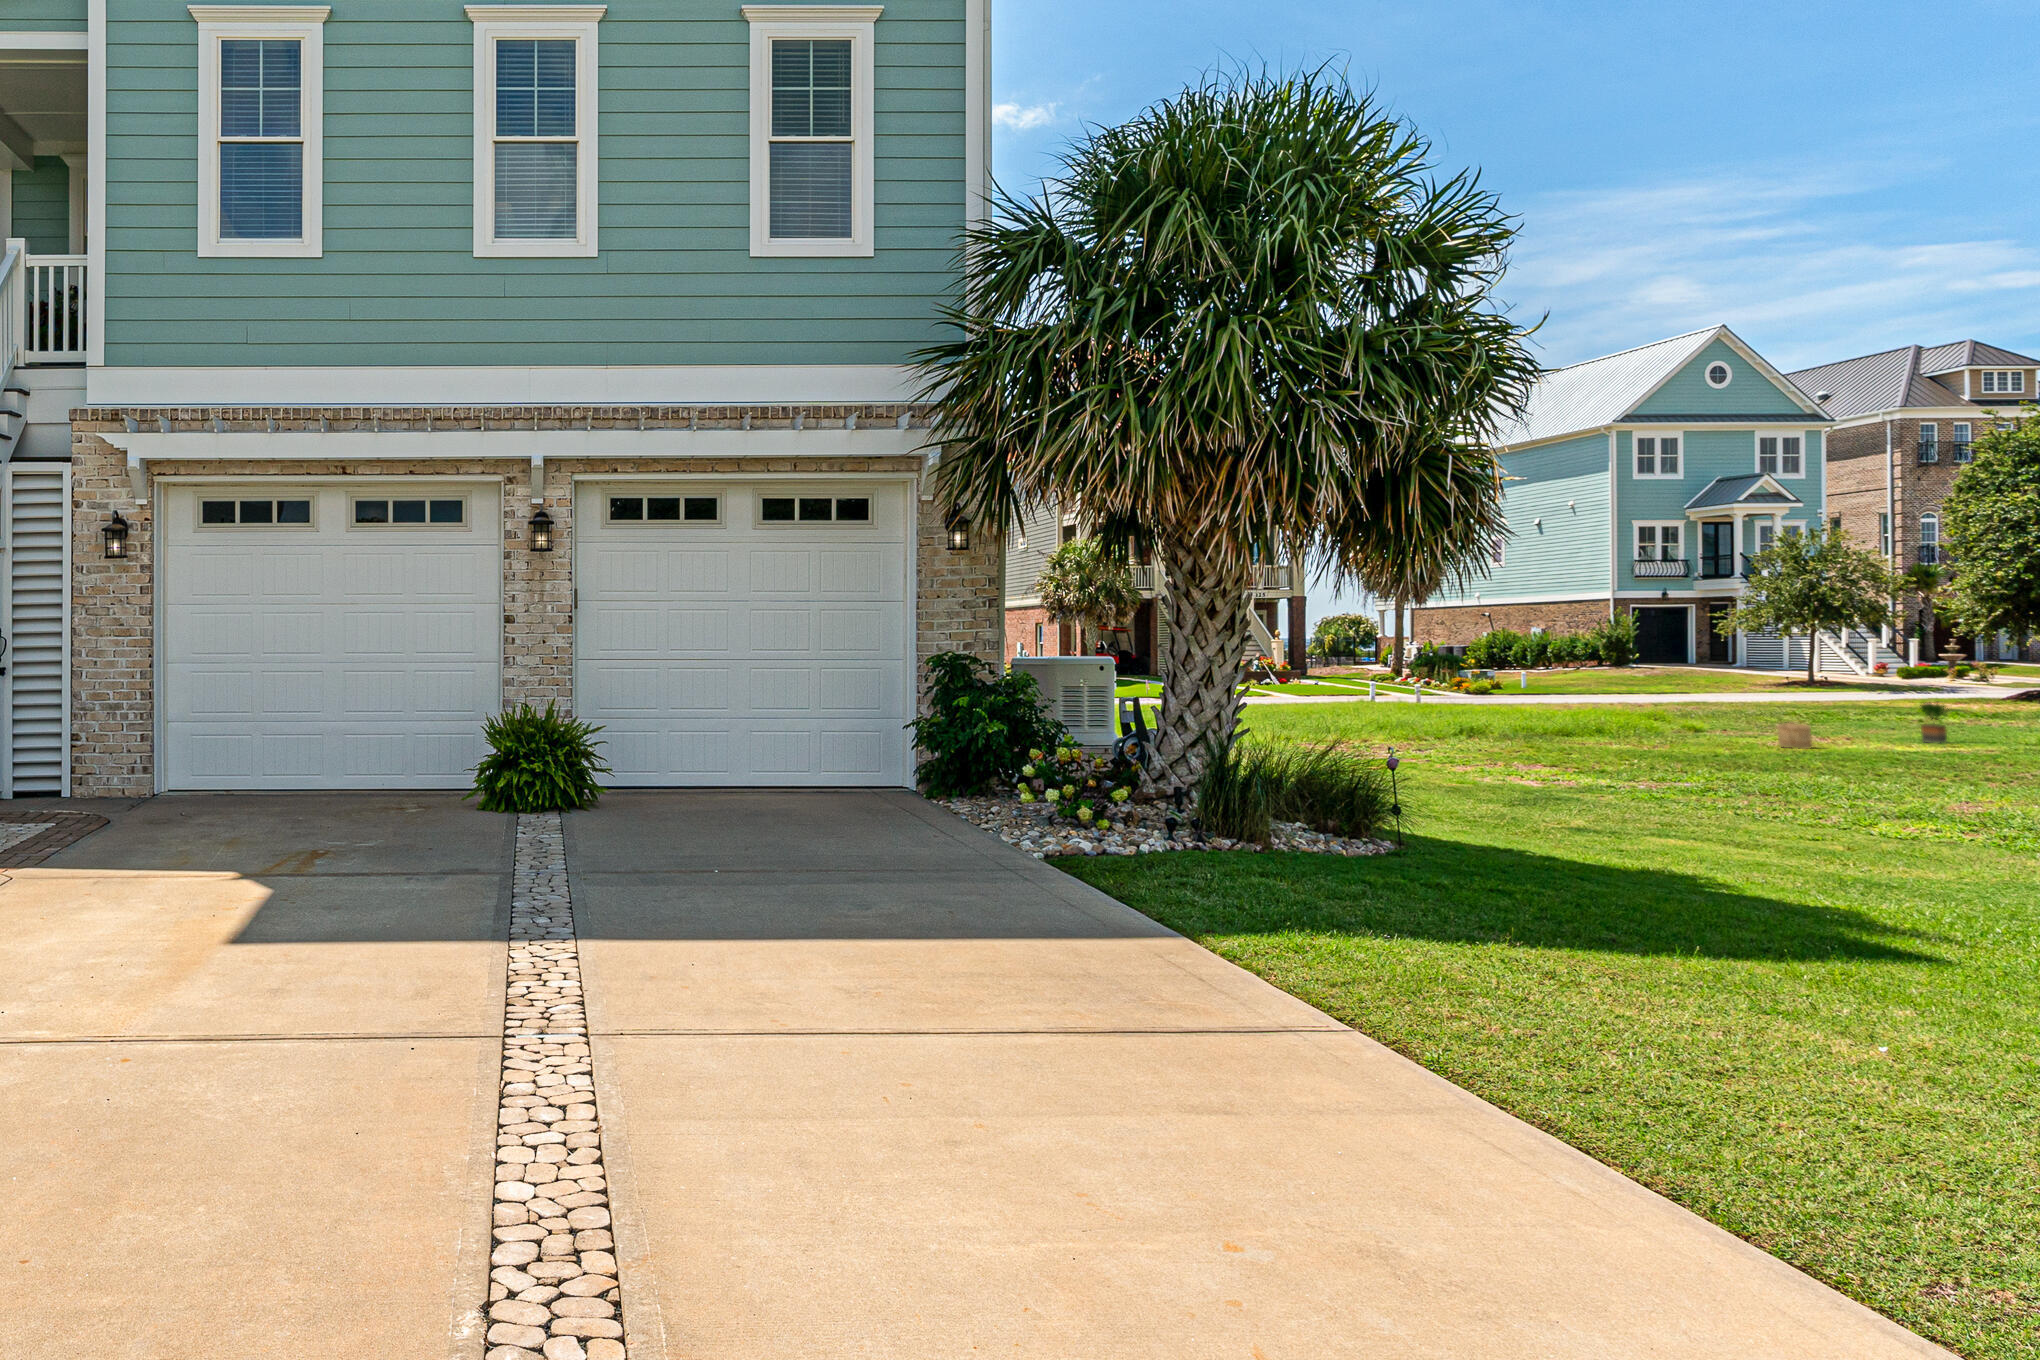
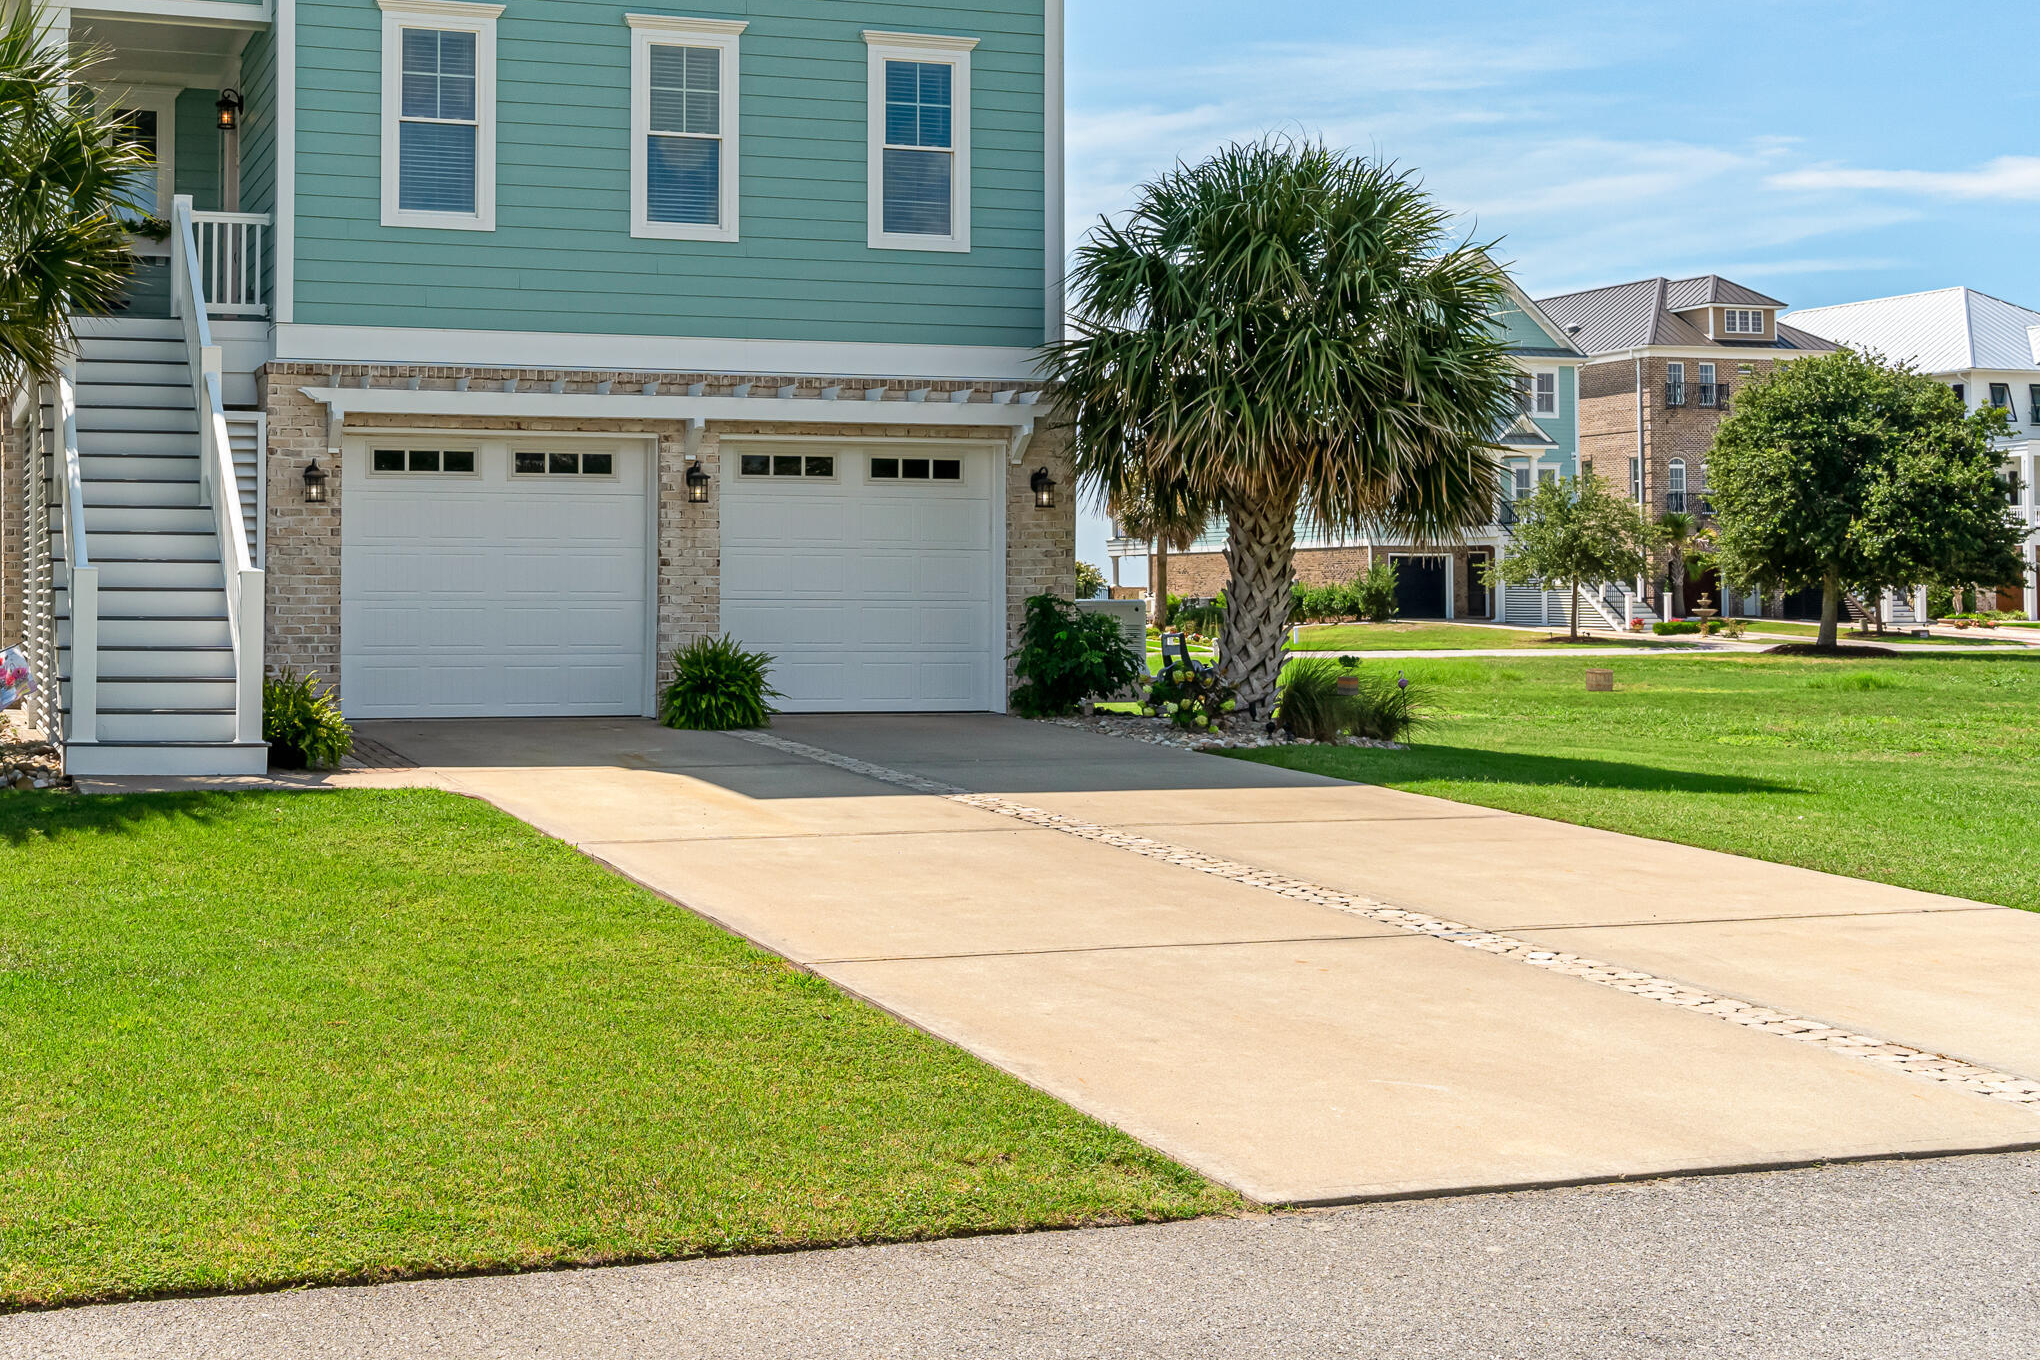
potted tree: present [1920,702,1949,743] -> present [1337,655,1363,695]

